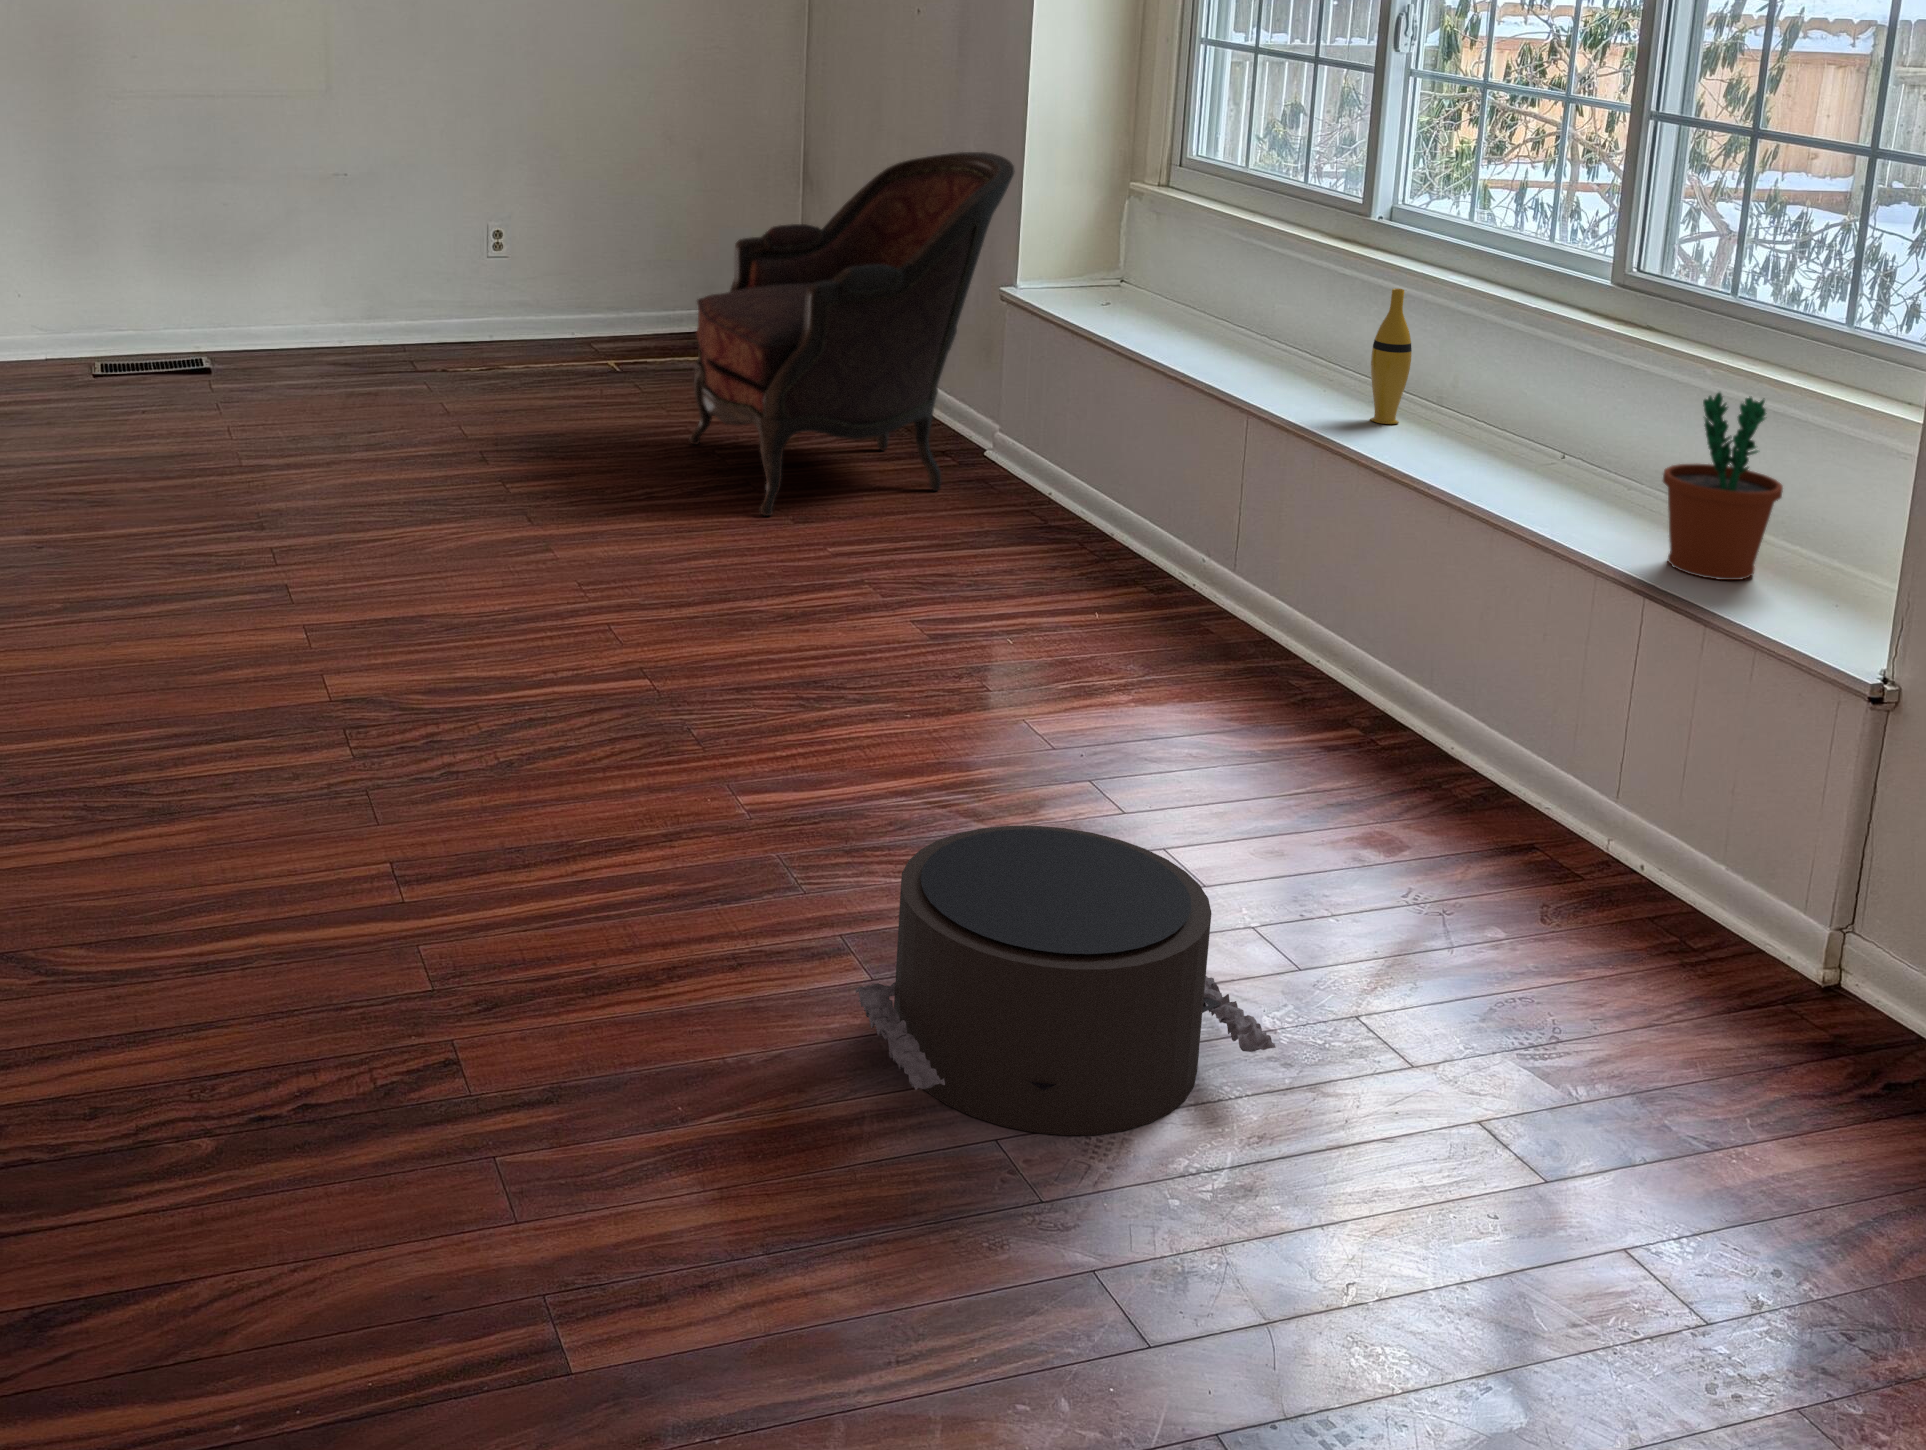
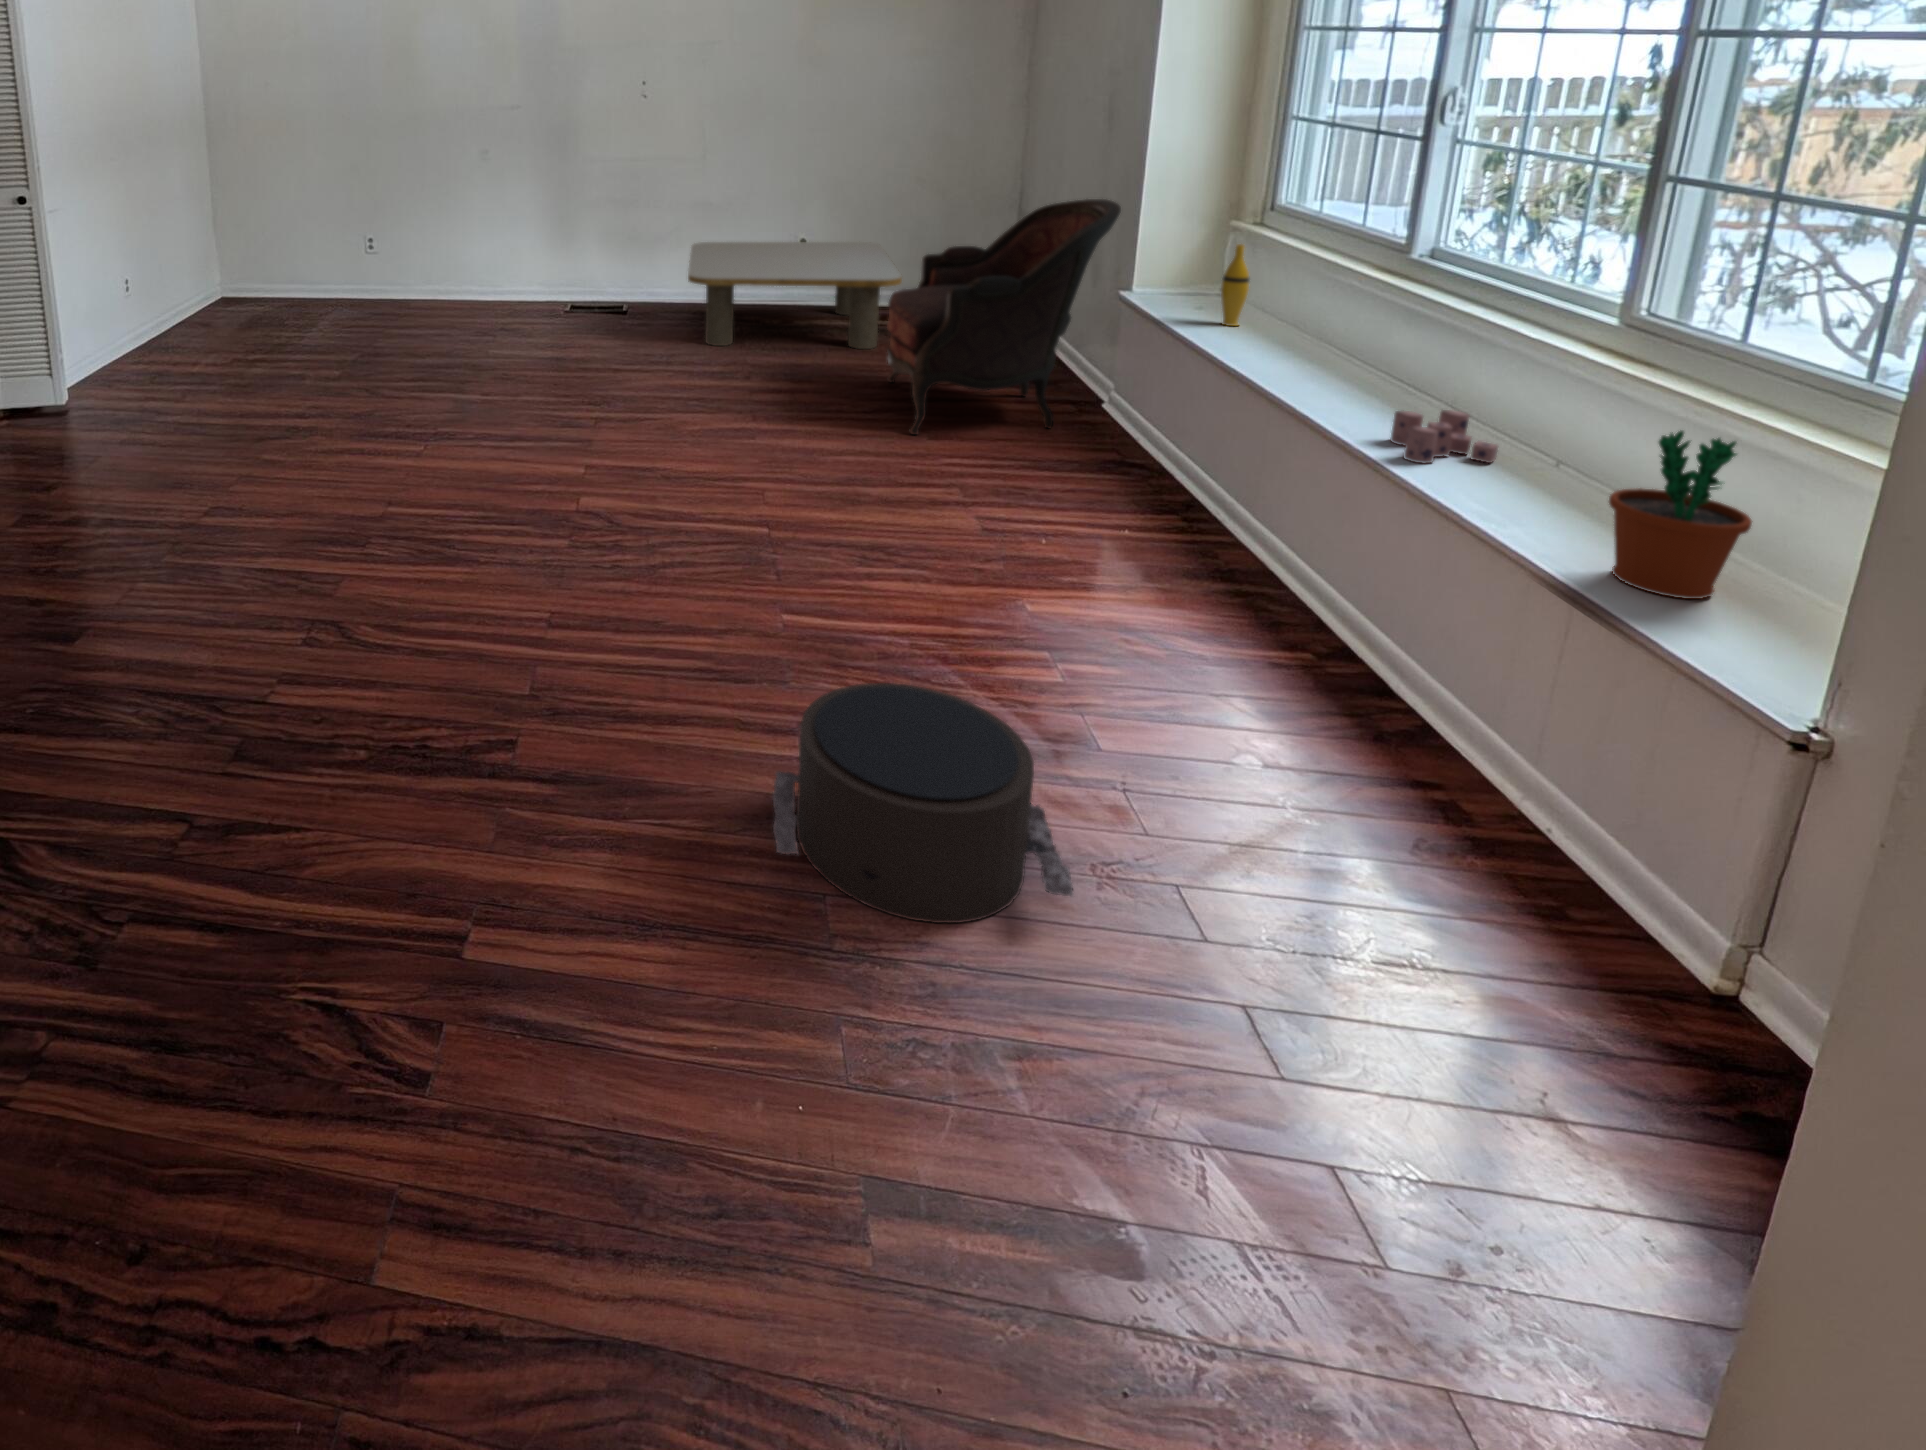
coffee table: none [317,228,682,407] -> present [688,242,902,349]
vase: present [1370,288,1412,424] -> present [1221,244,1250,326]
candle: none [1402,404,1511,470] -> present [1391,410,1498,464]

